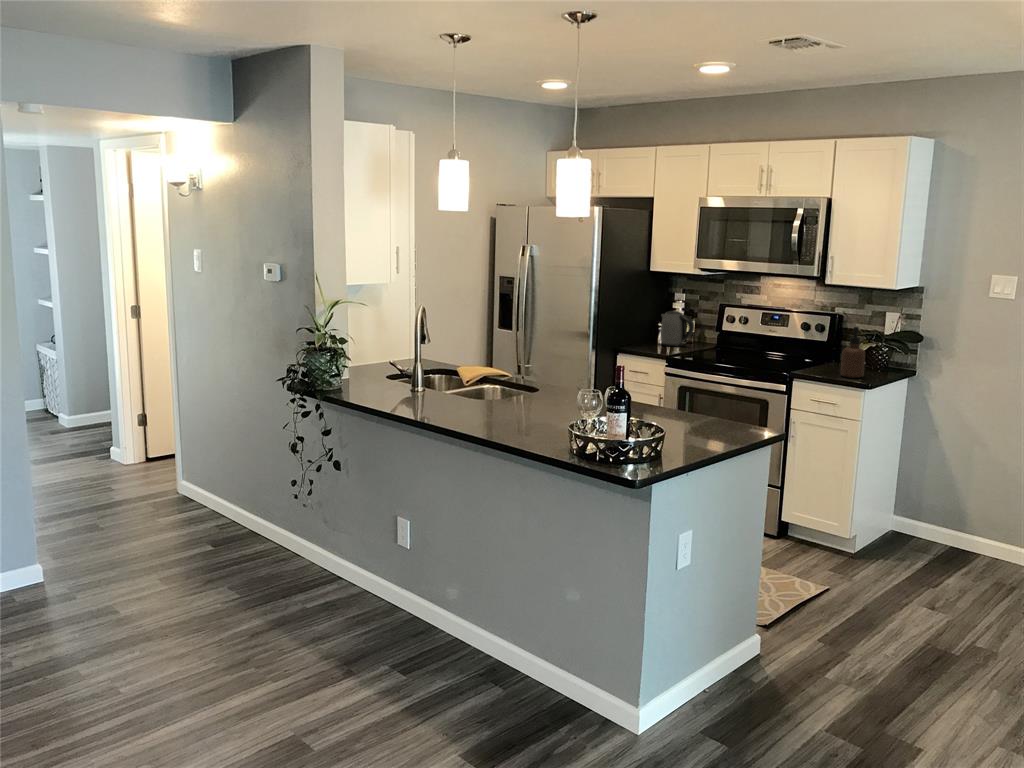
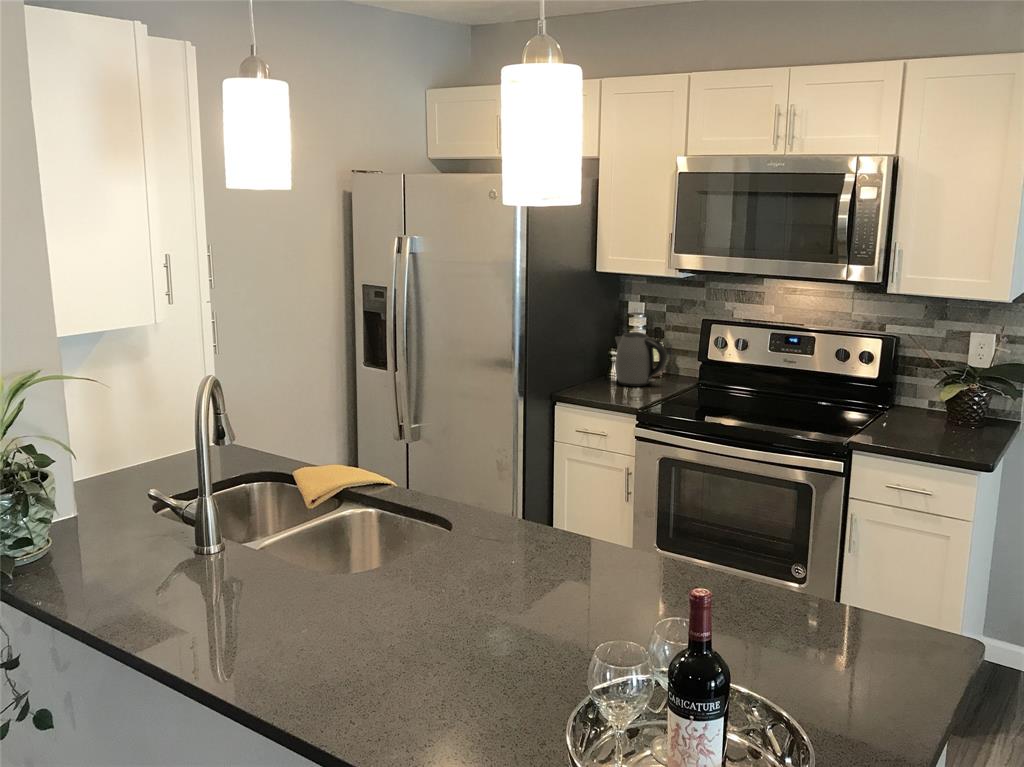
soap dispenser: present [841,327,865,378] -> none [925,365,966,447]

